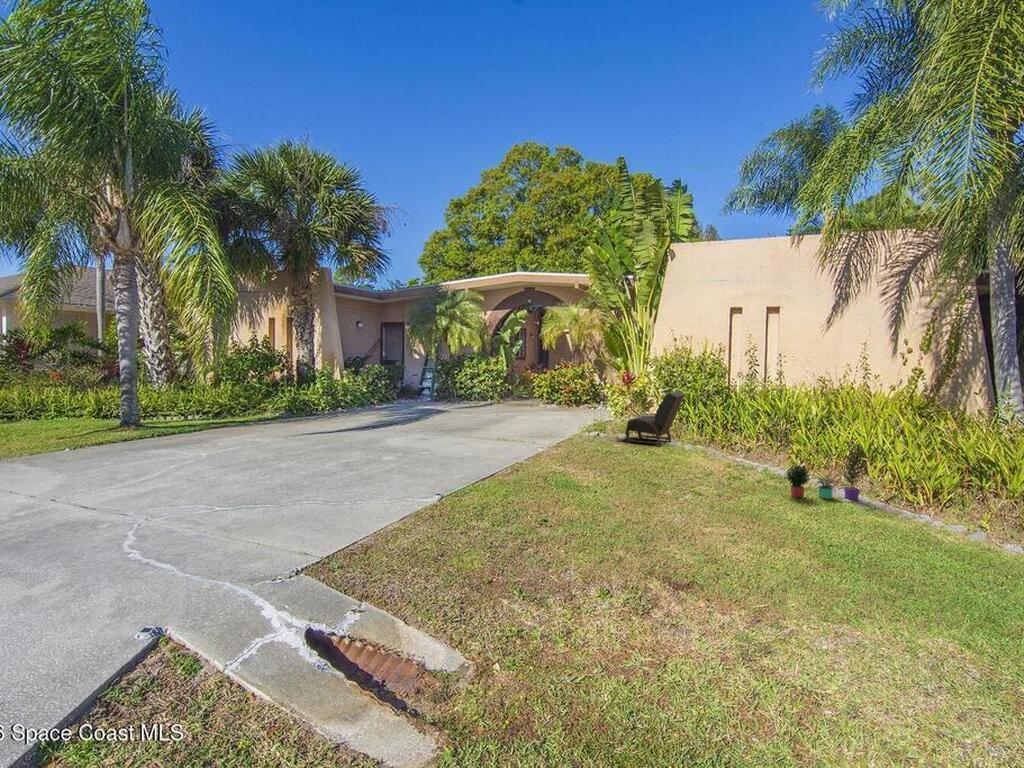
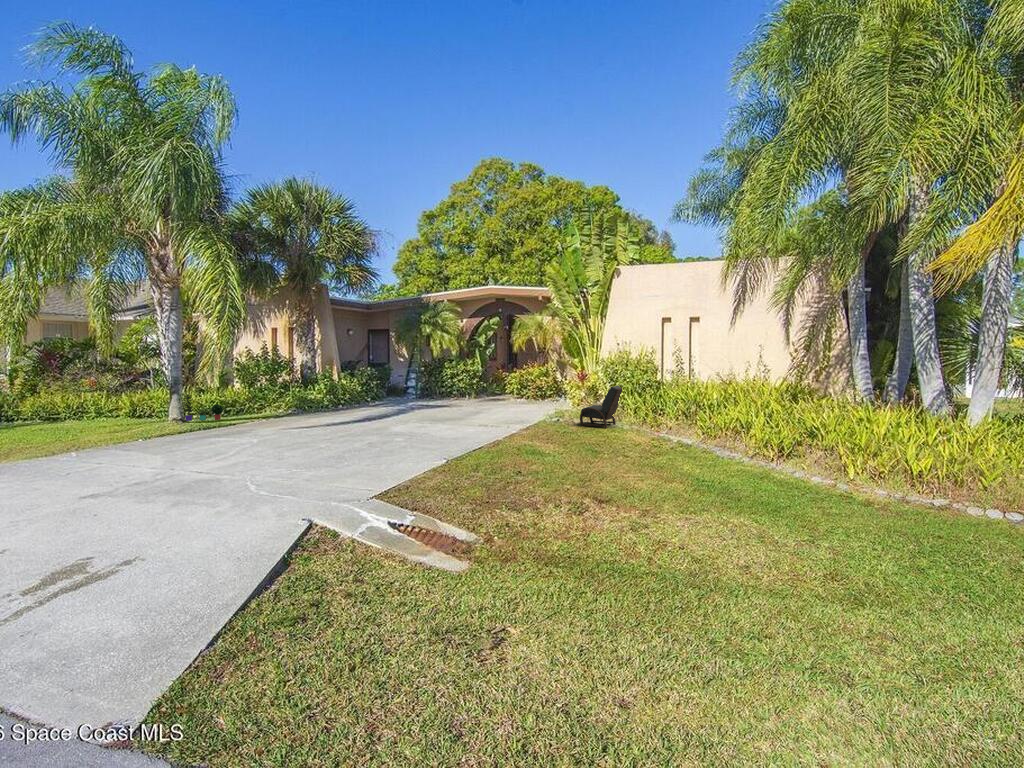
potted plant: present [786,443,864,500] -> present [183,393,223,421]

